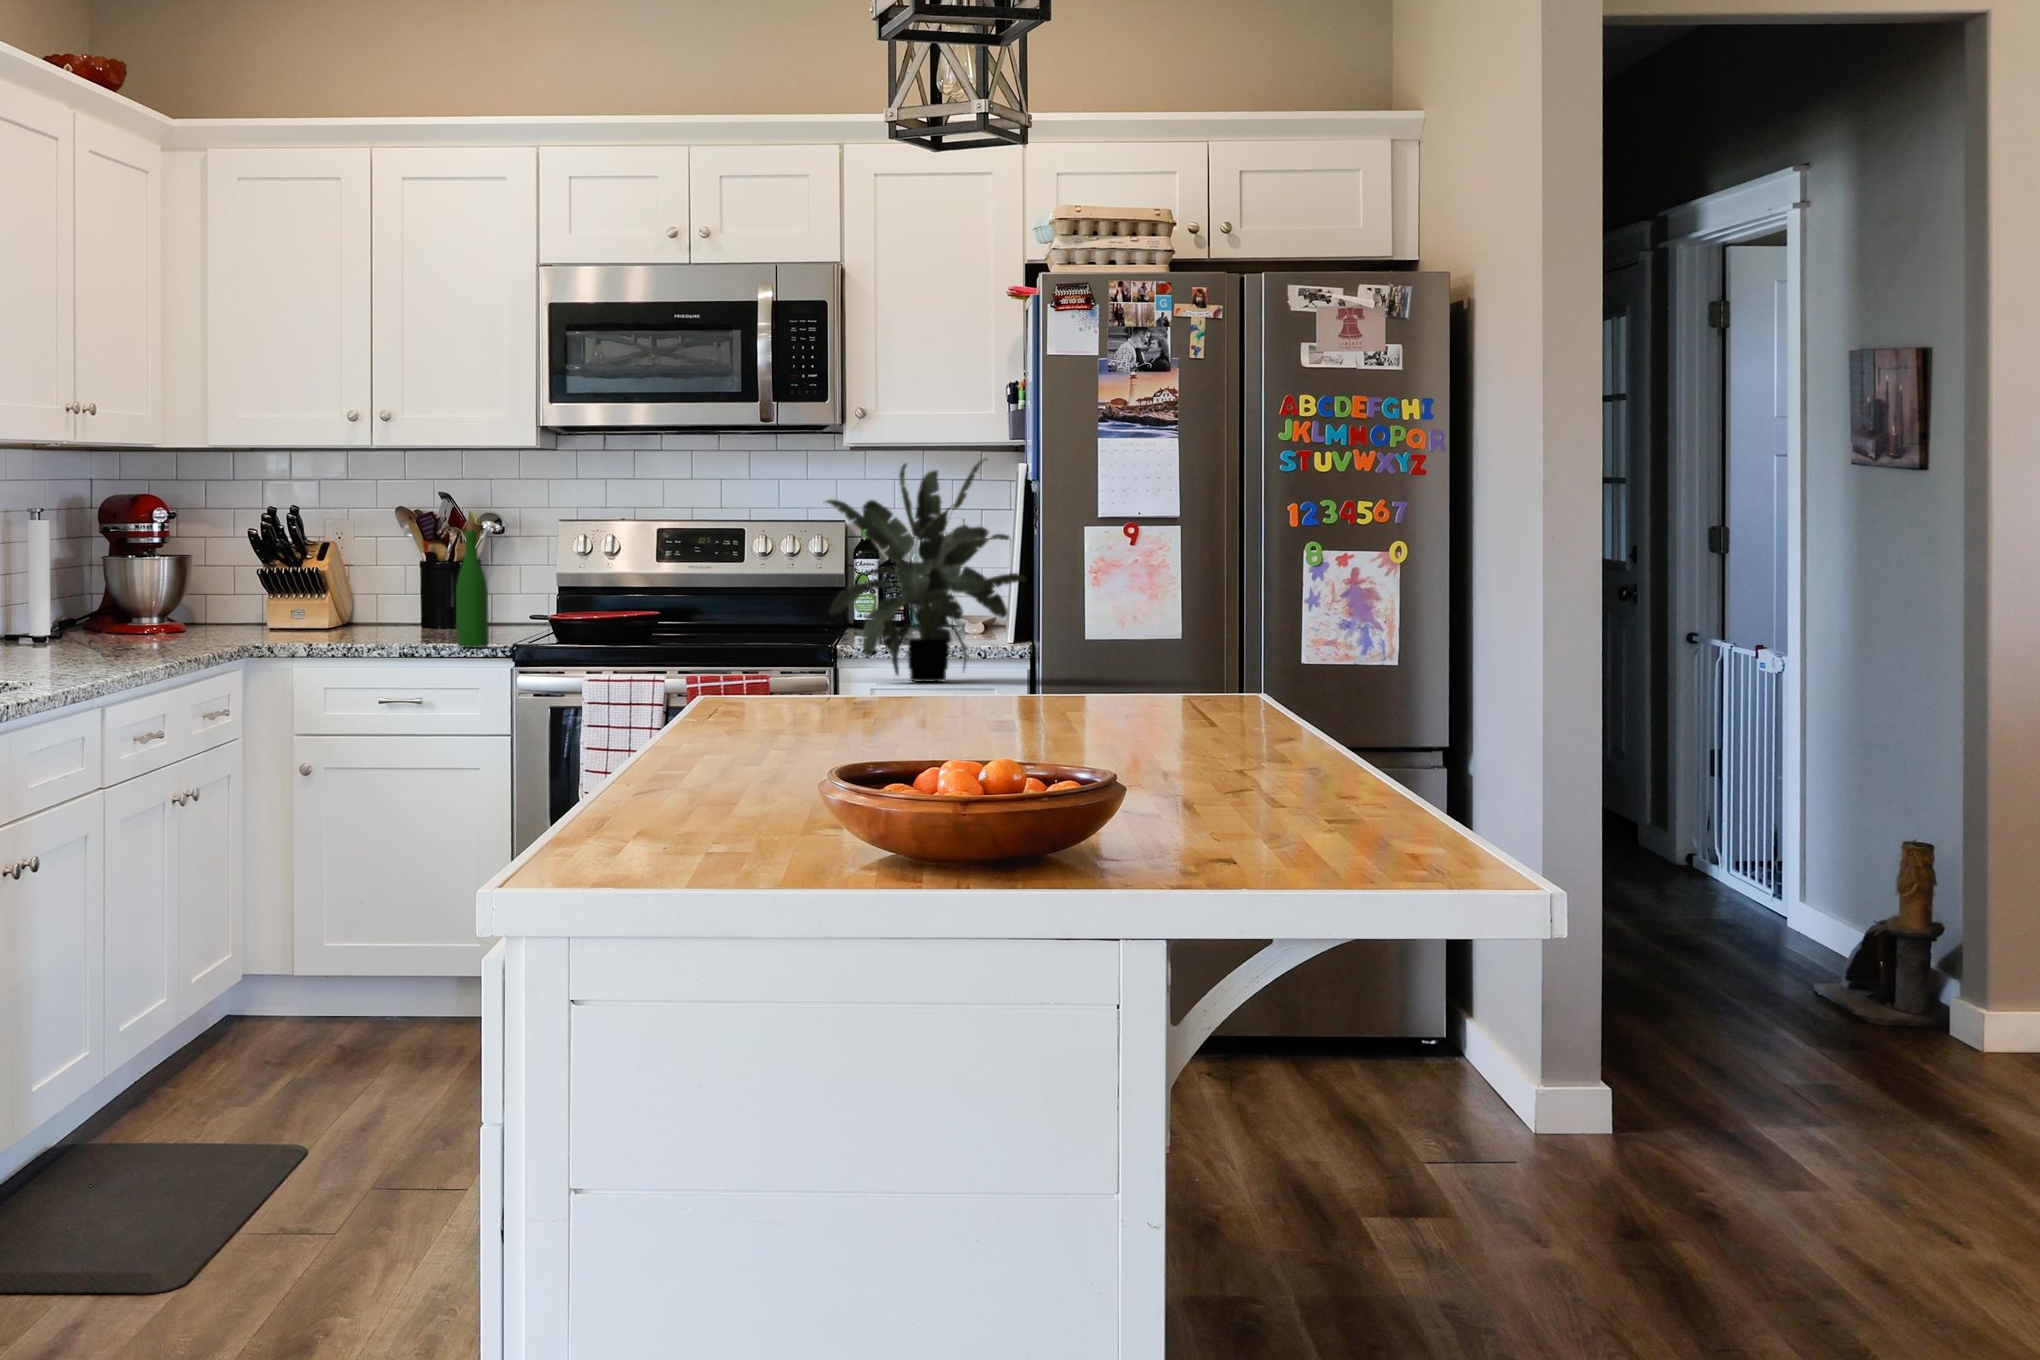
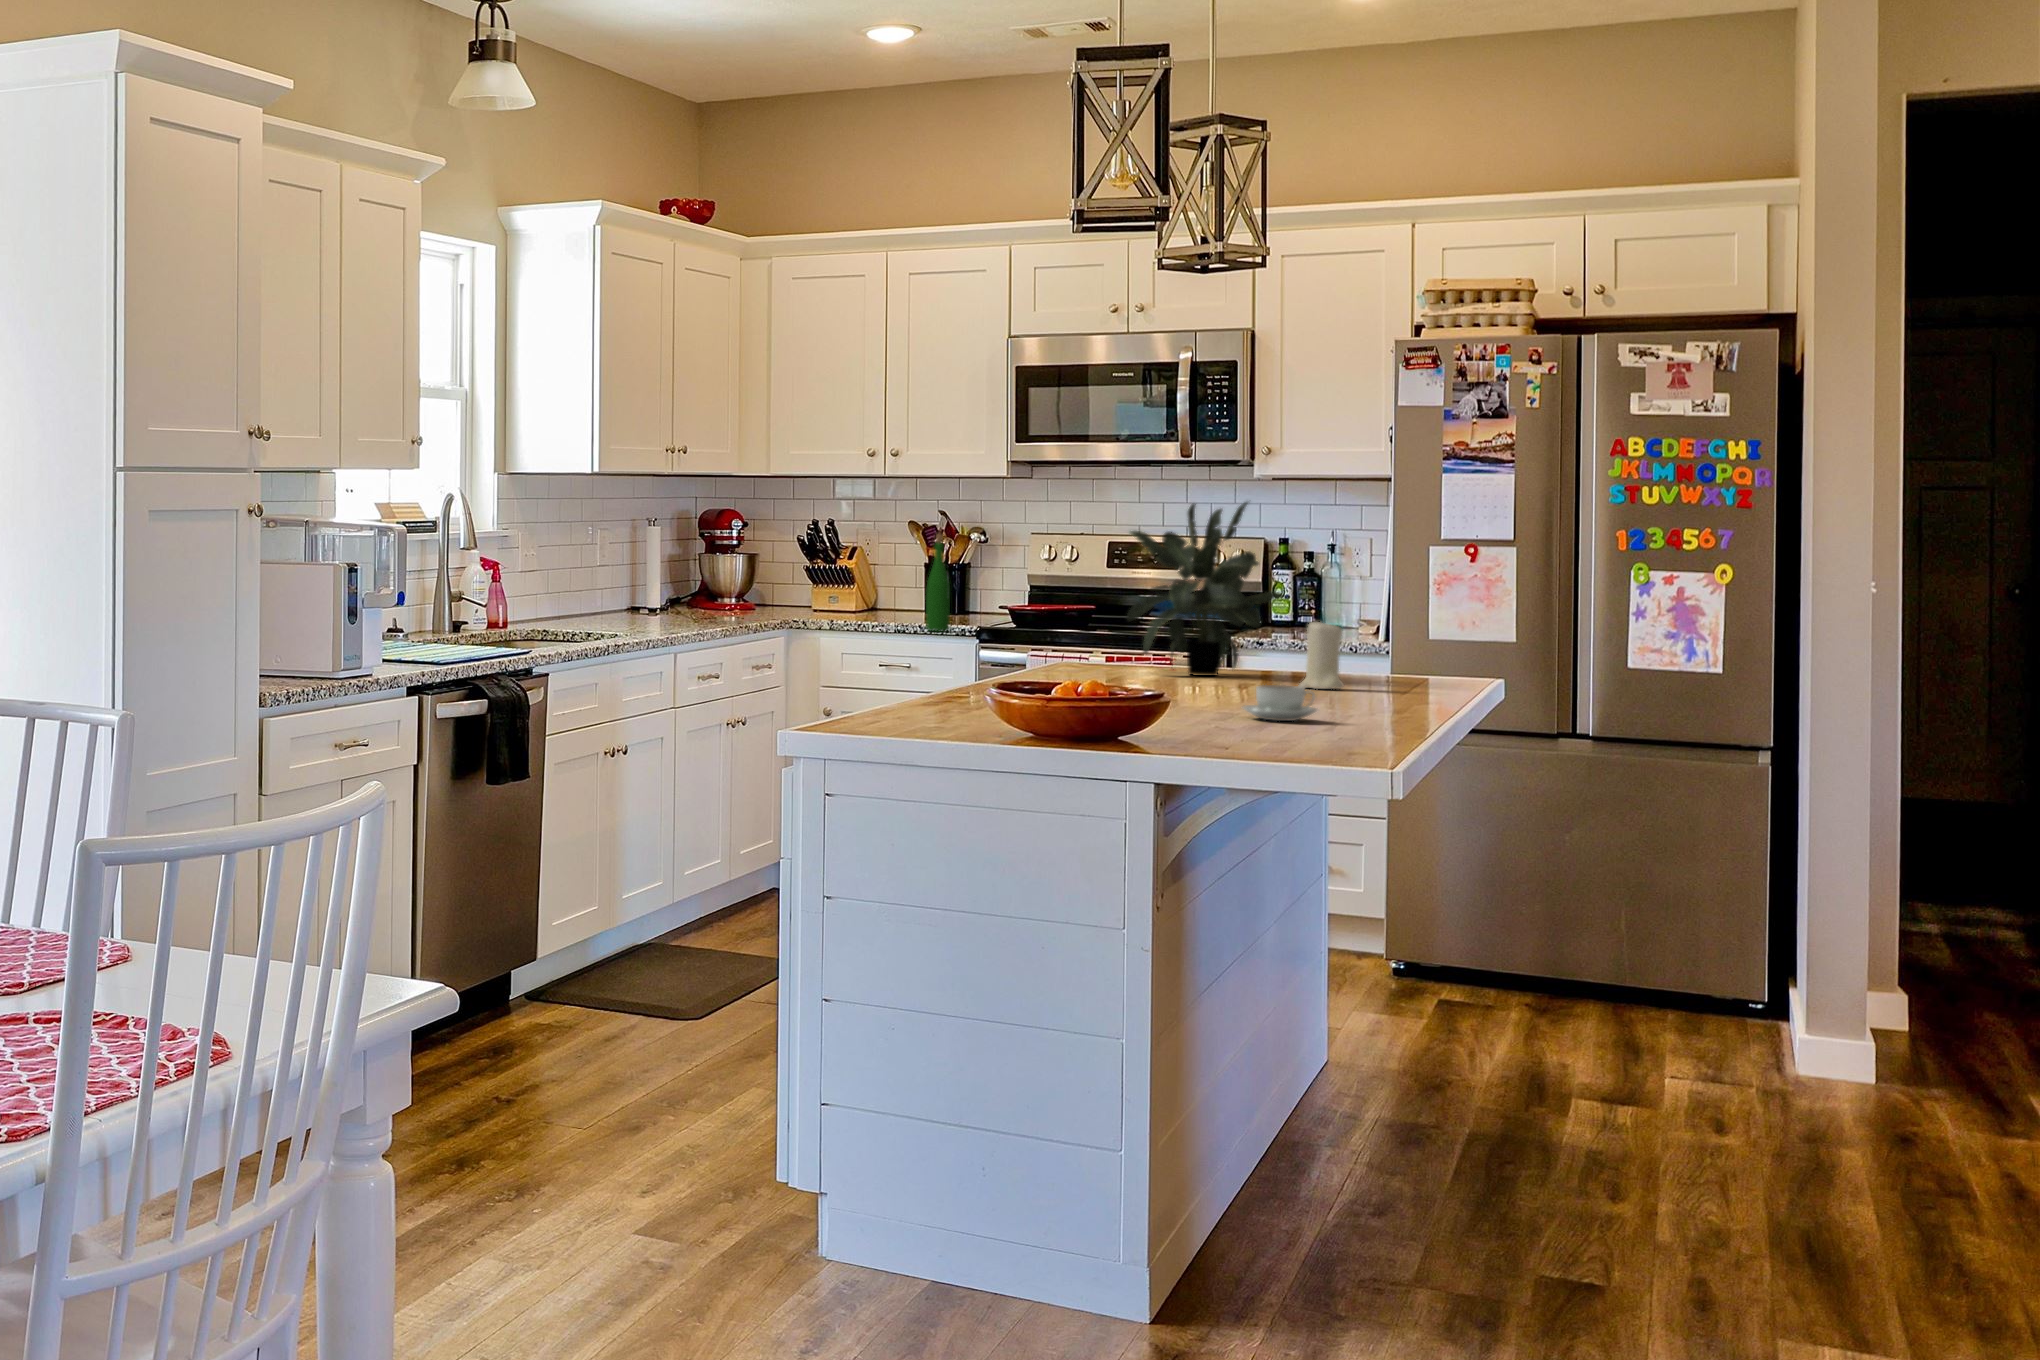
candle: none [1069,603,1121,690] -> present [1299,622,1344,689]
coffee cup: none [1133,677,1227,721] -> present [1243,685,1317,721]

